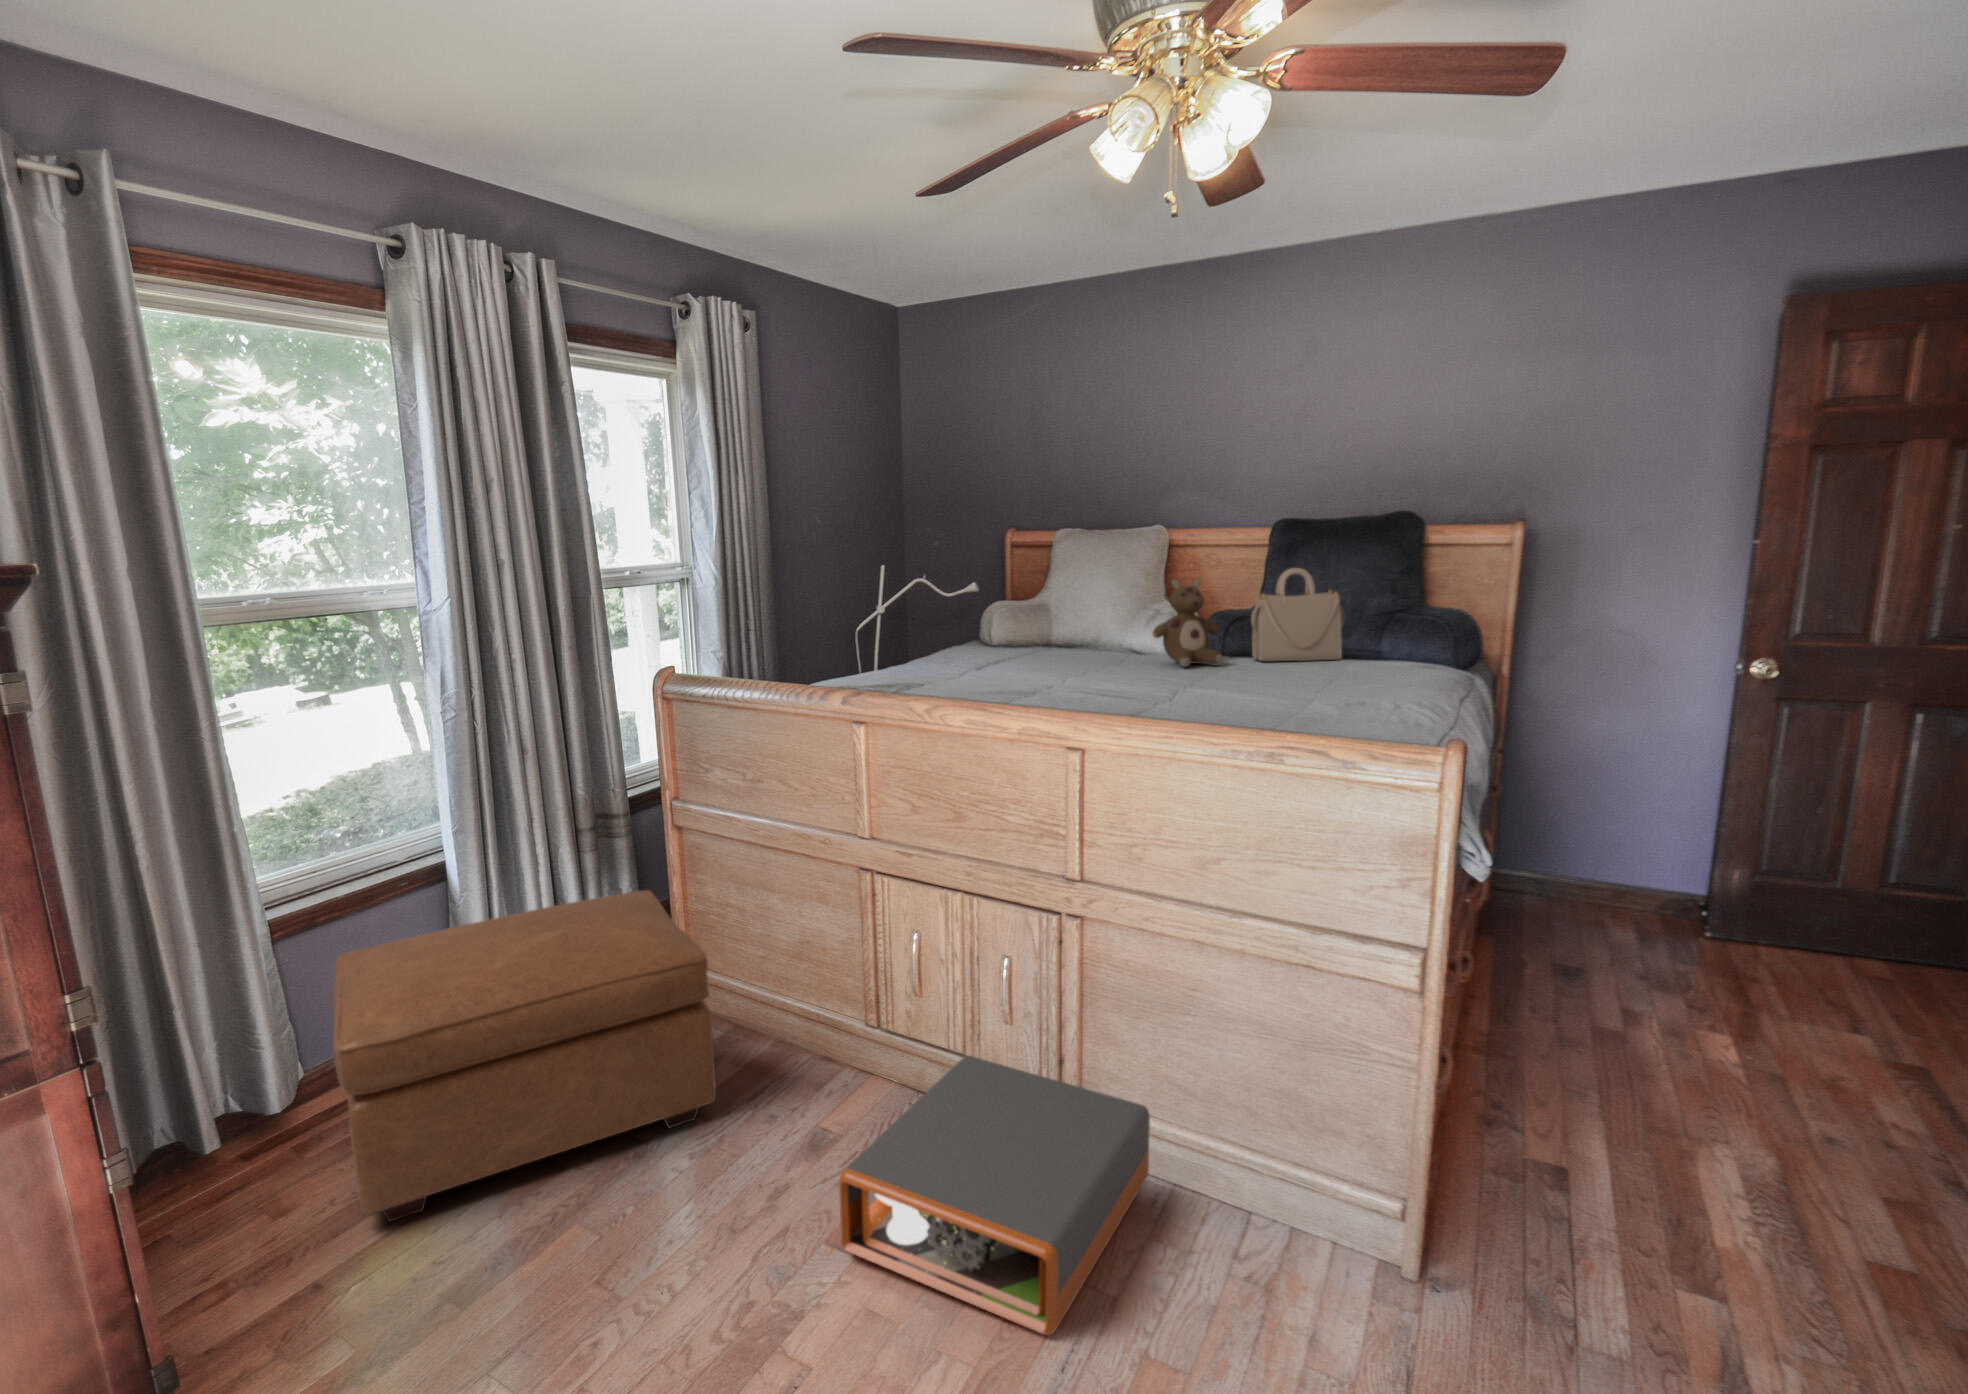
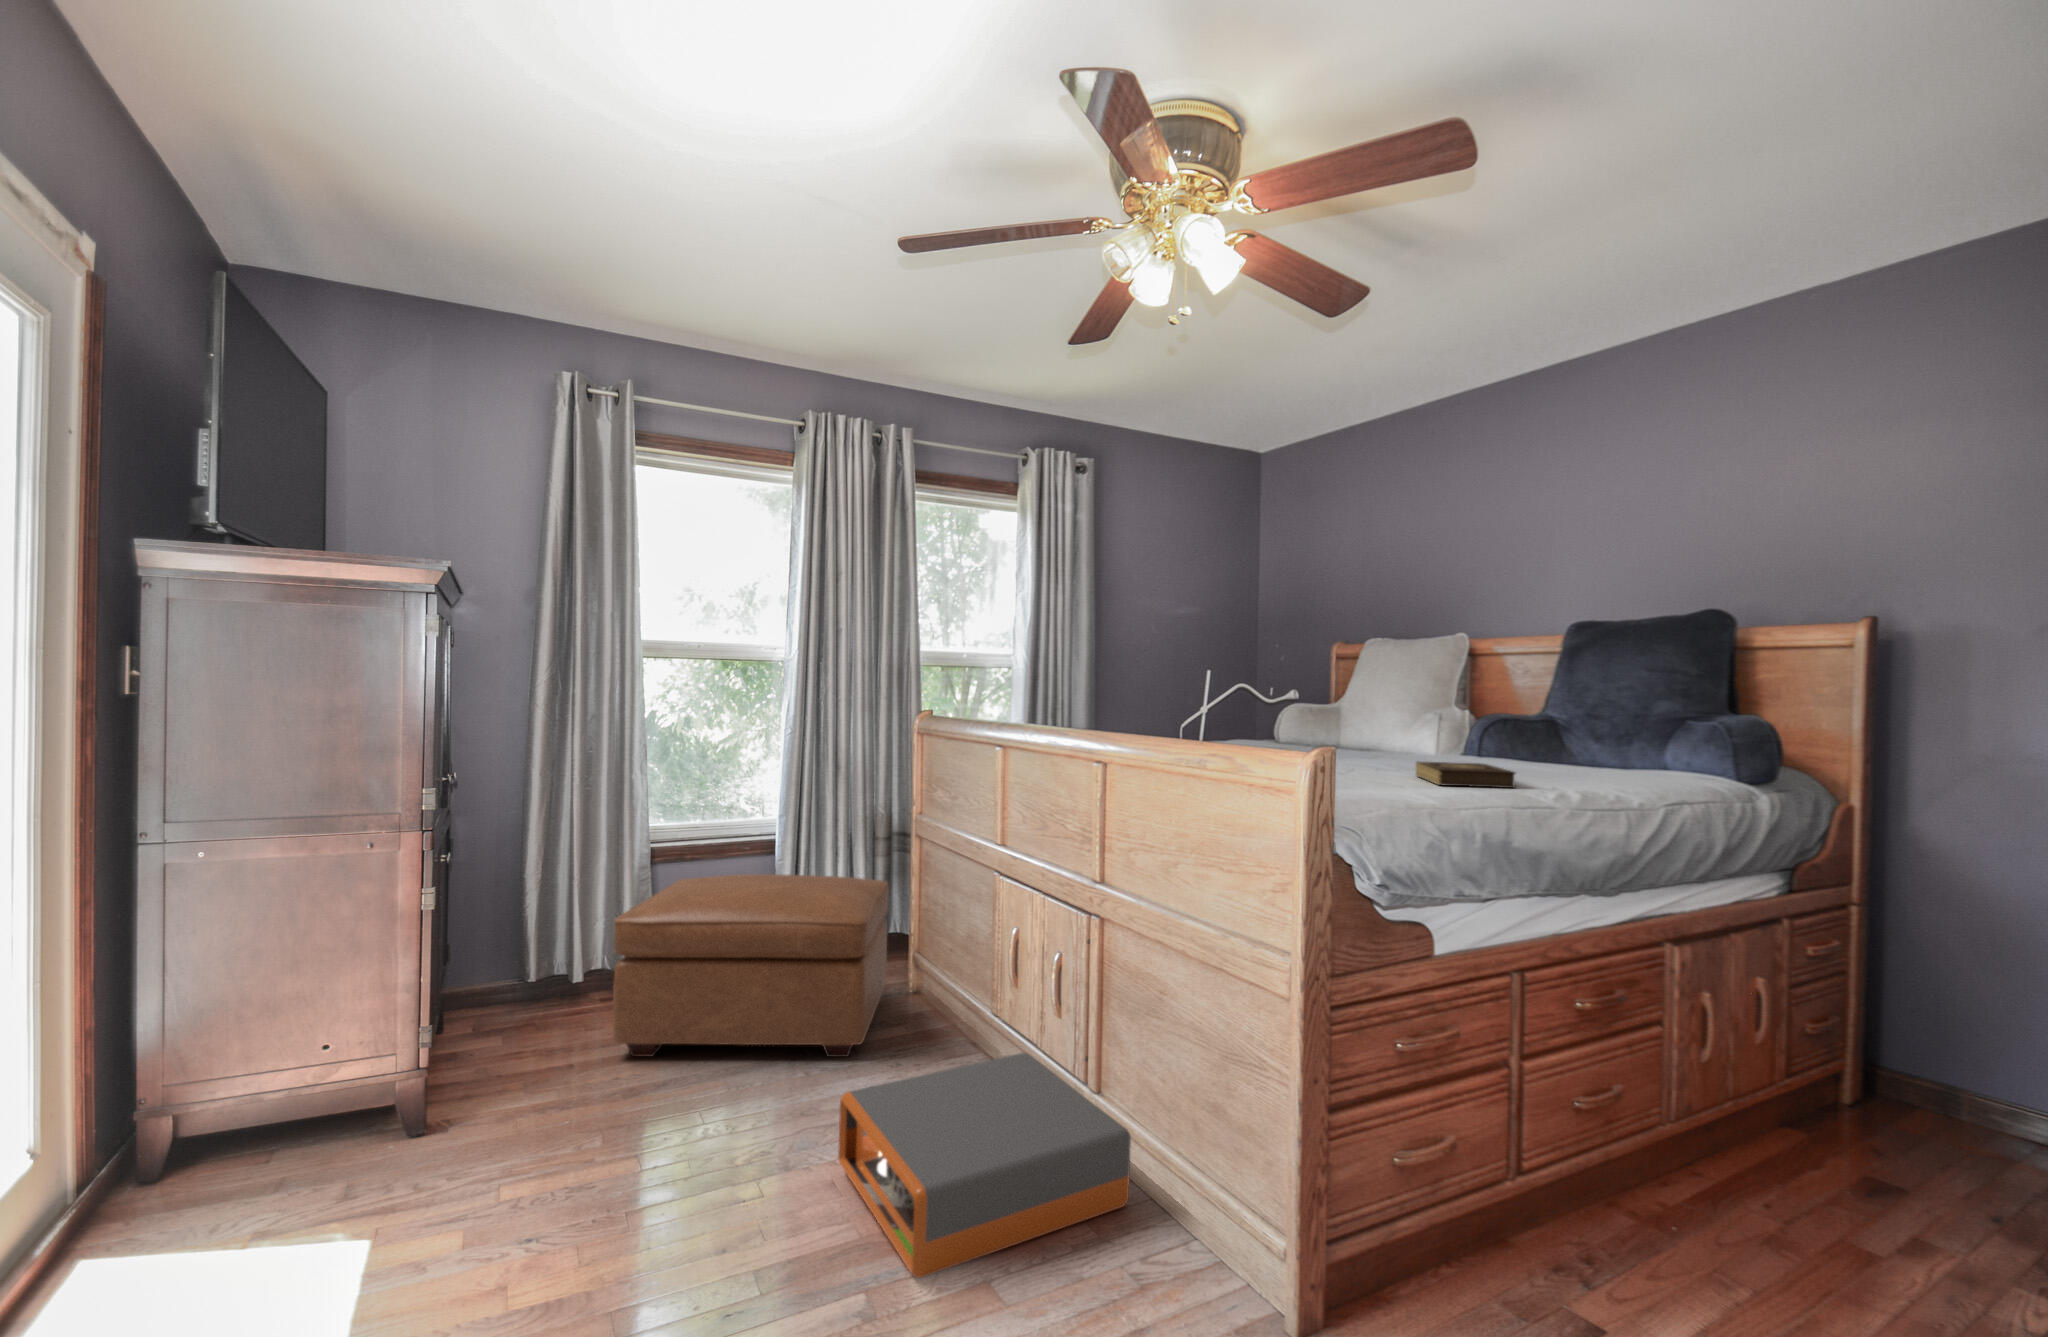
handbag: present [1251,568,1345,661] -> none [1481,667,1593,768]
stuffed bear: present [1152,578,1222,667] -> none [1370,673,1447,761]
book: none [1268,674,1378,706] -> present [1416,762,1515,788]

